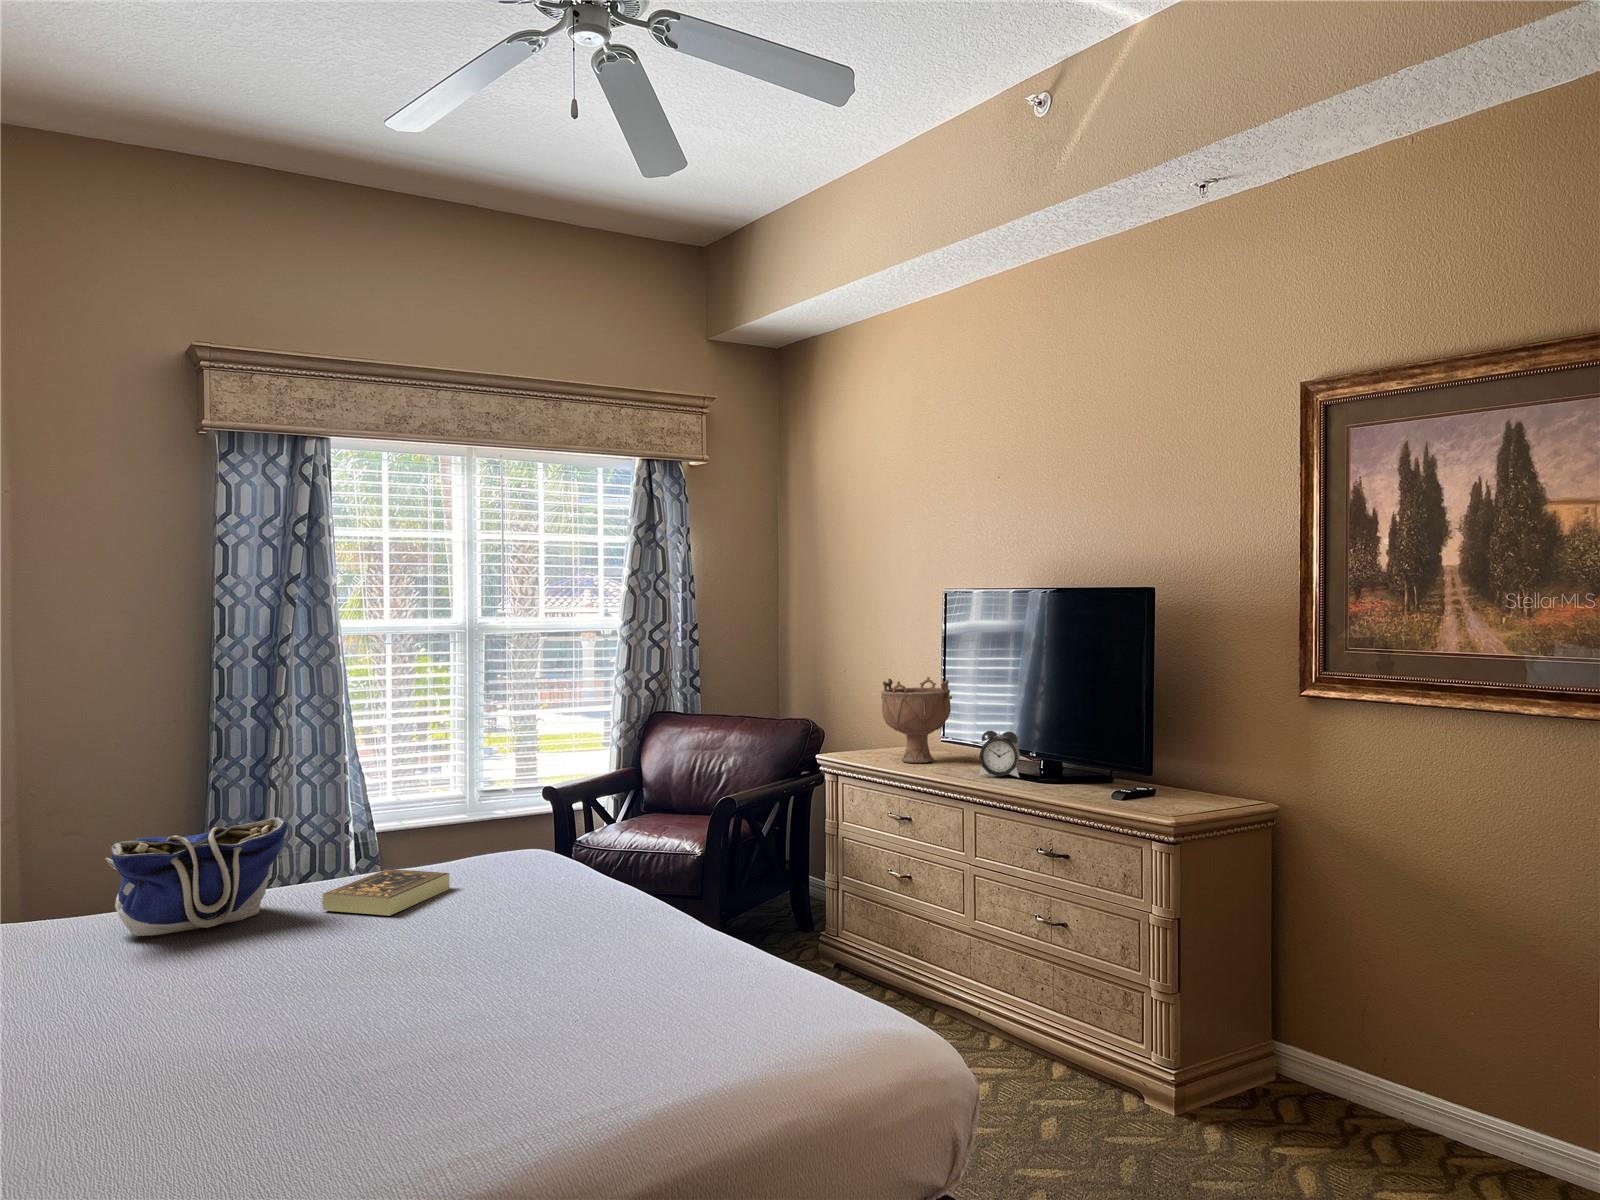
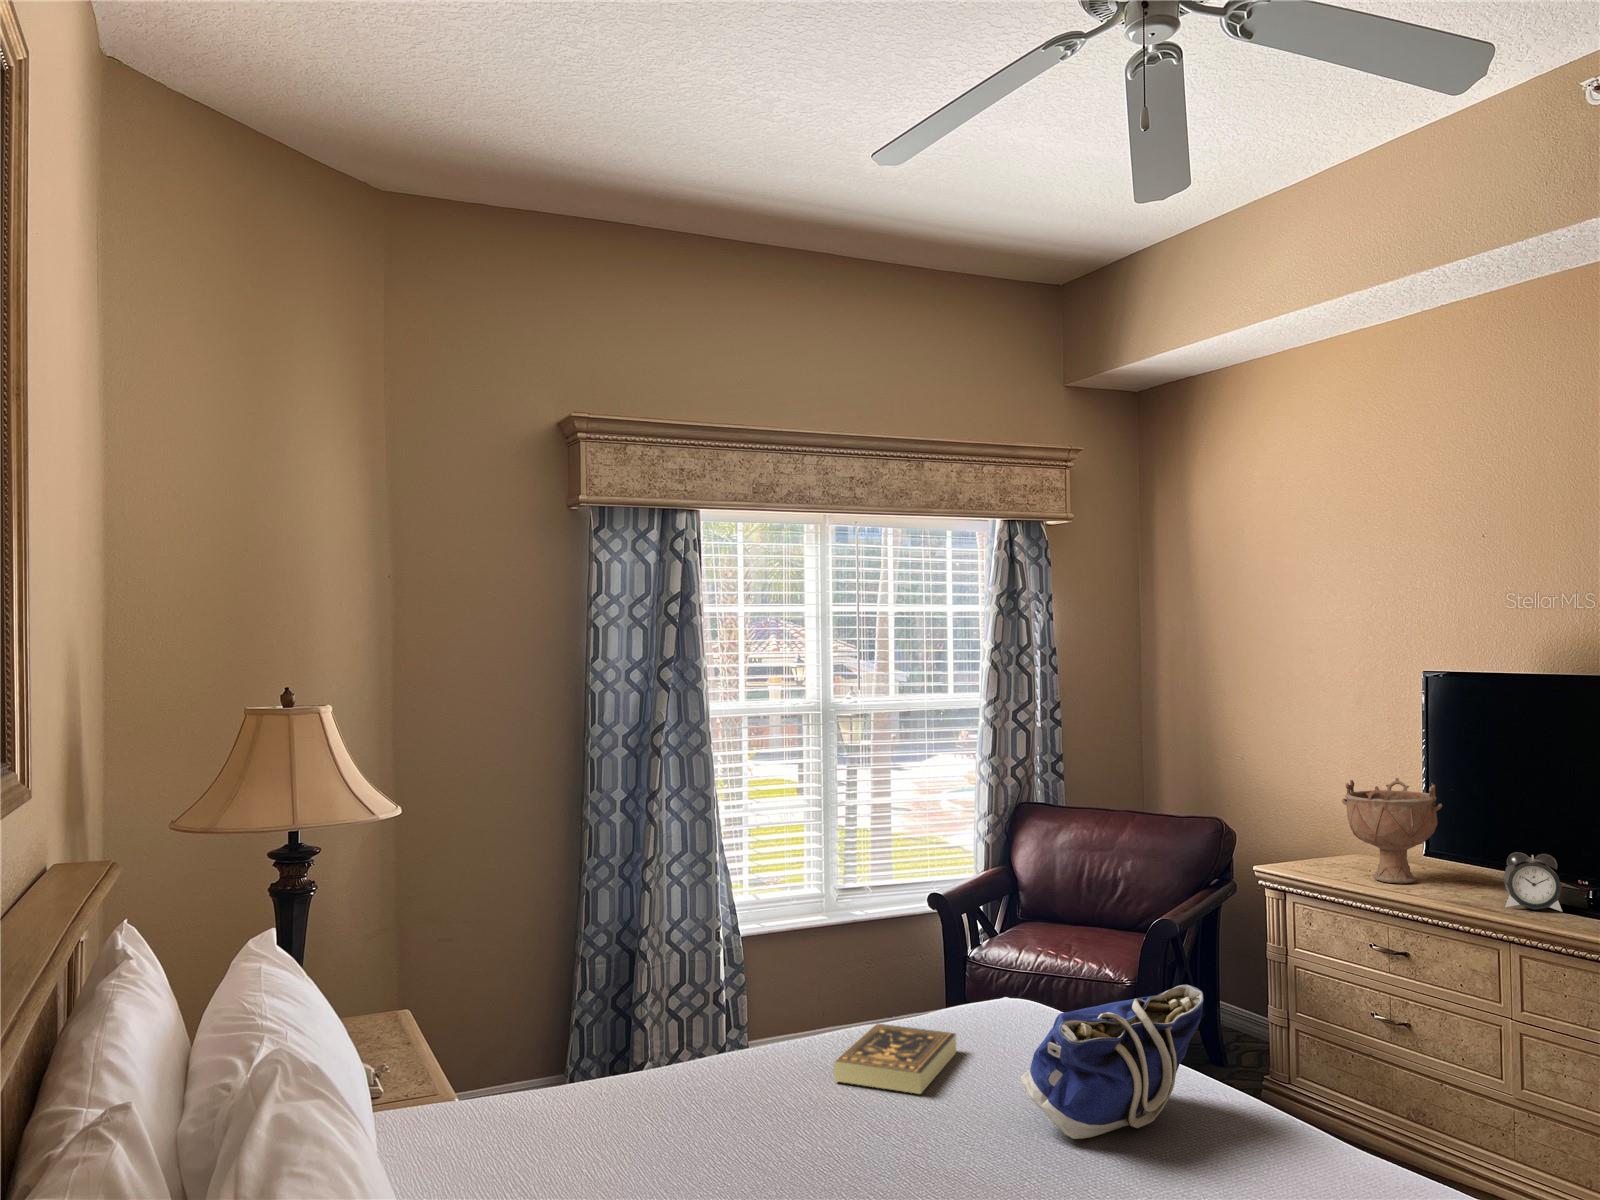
tote bag: present [105,817,287,936] -> present [1021,985,1203,1139]

